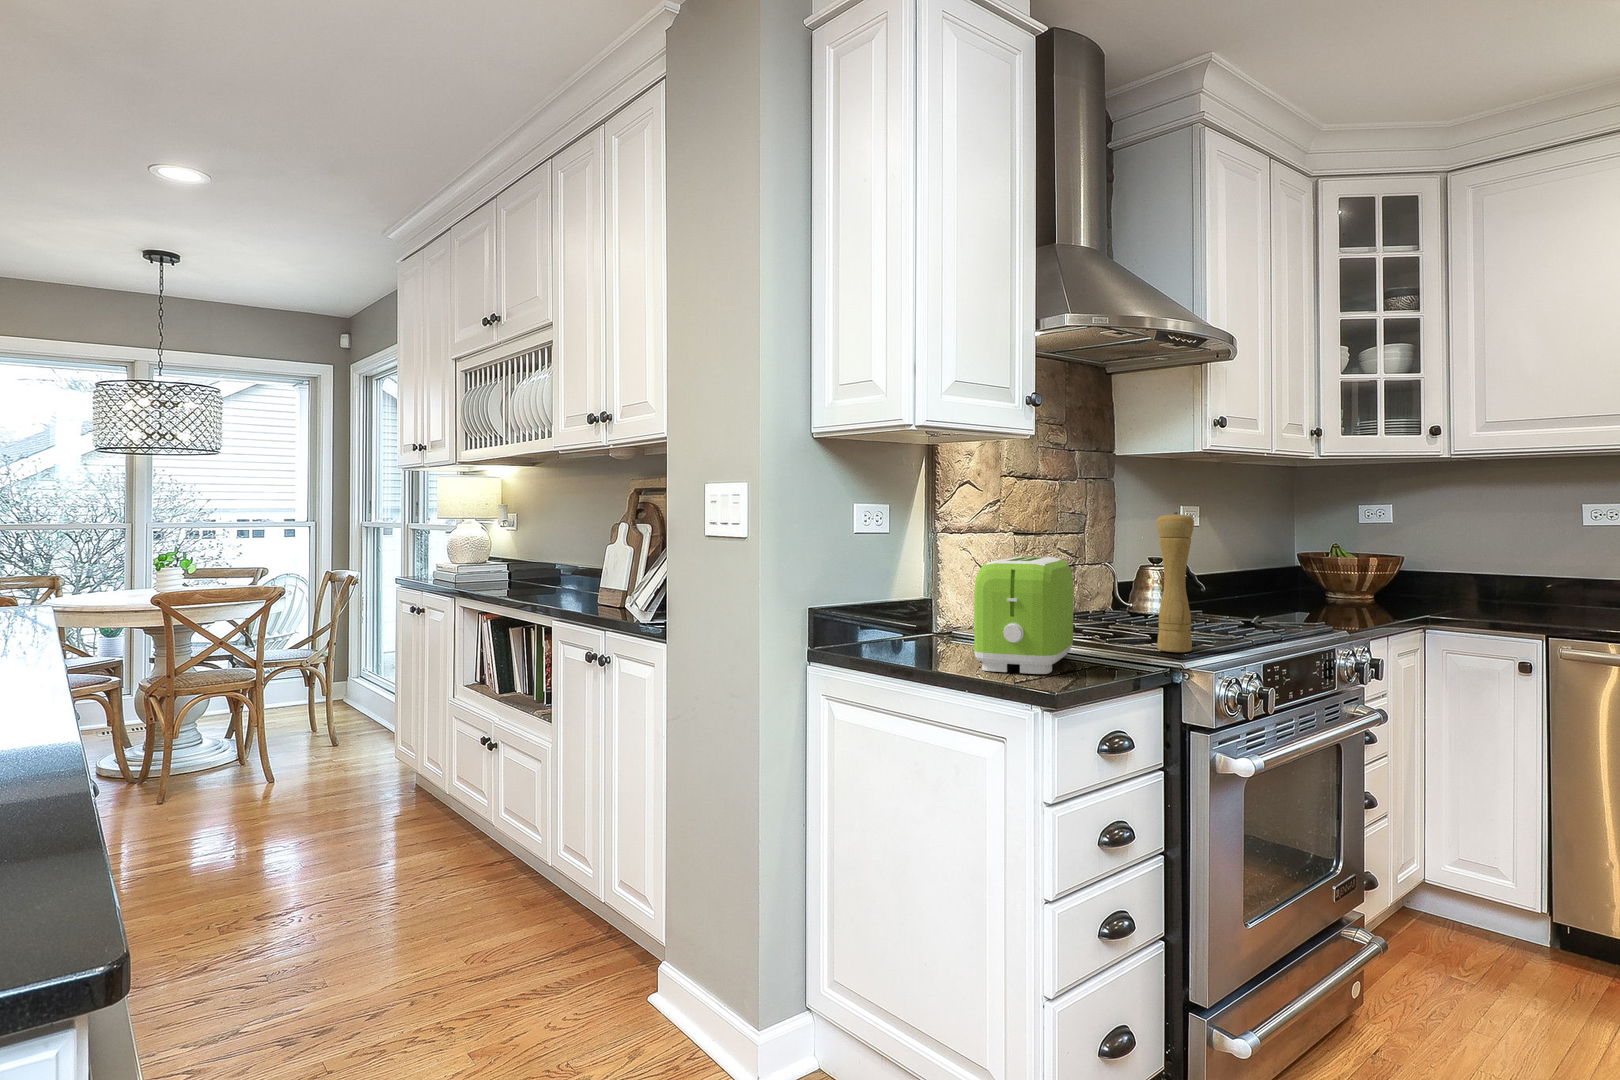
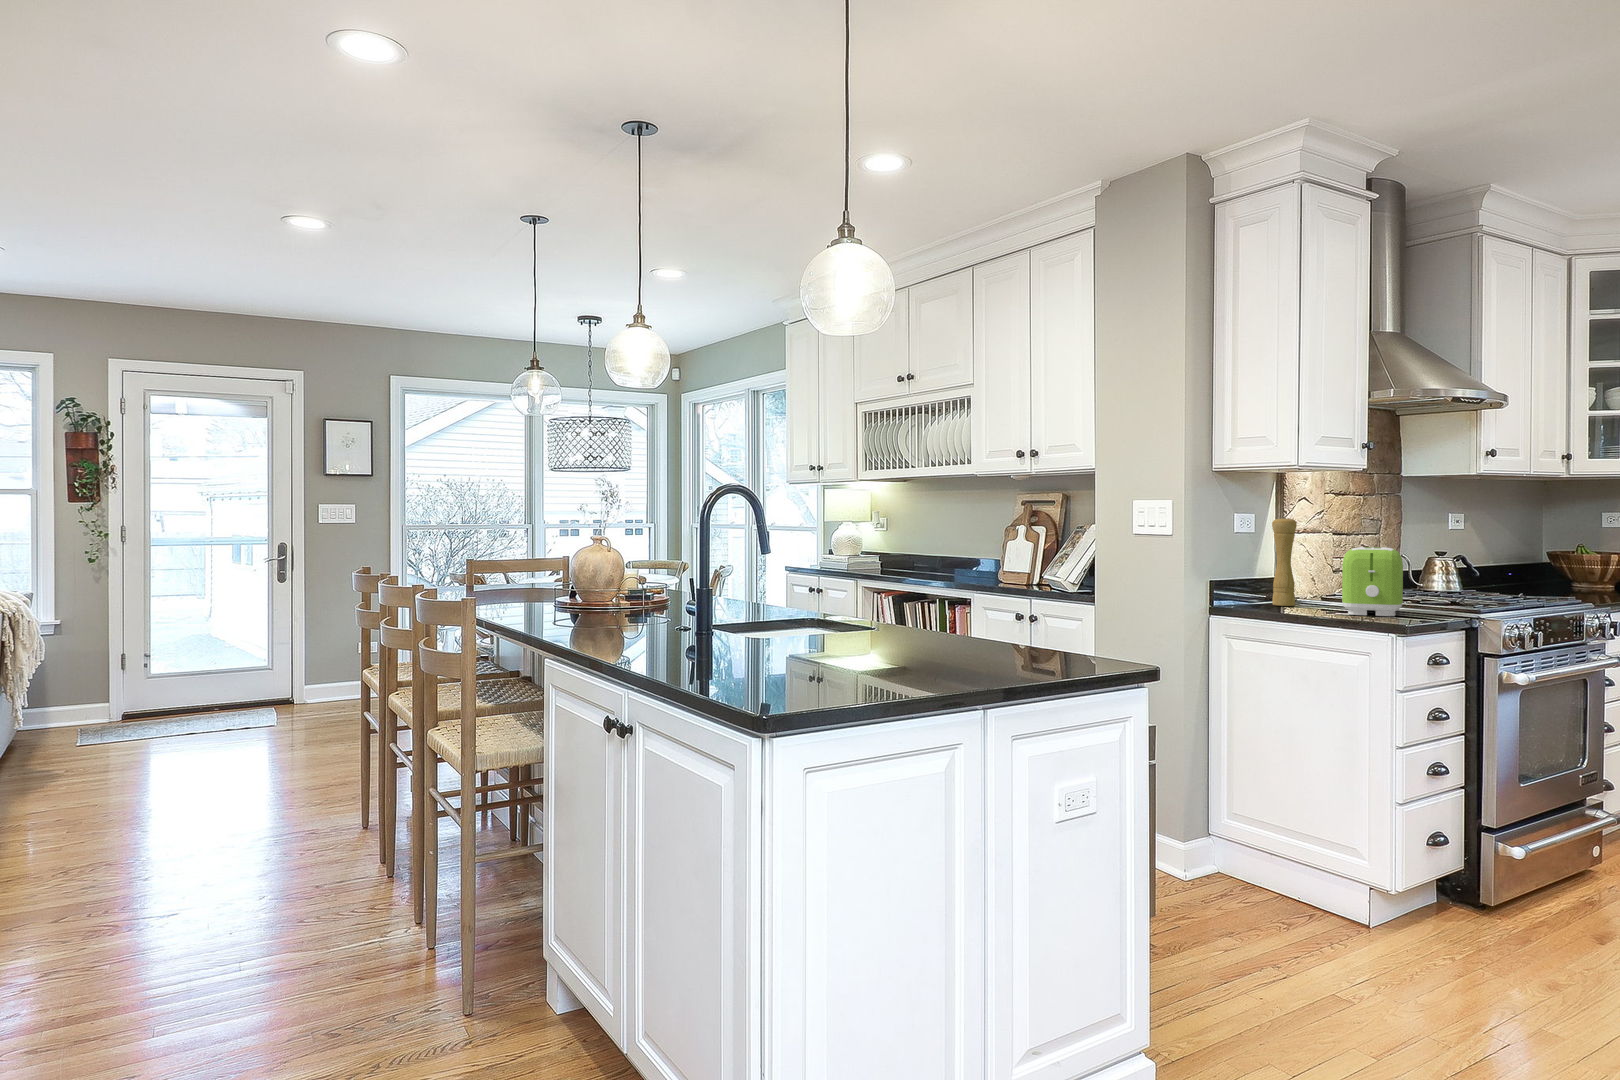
pepper mill: present [1157,512,1194,652] -> present [1272,517,1297,606]

